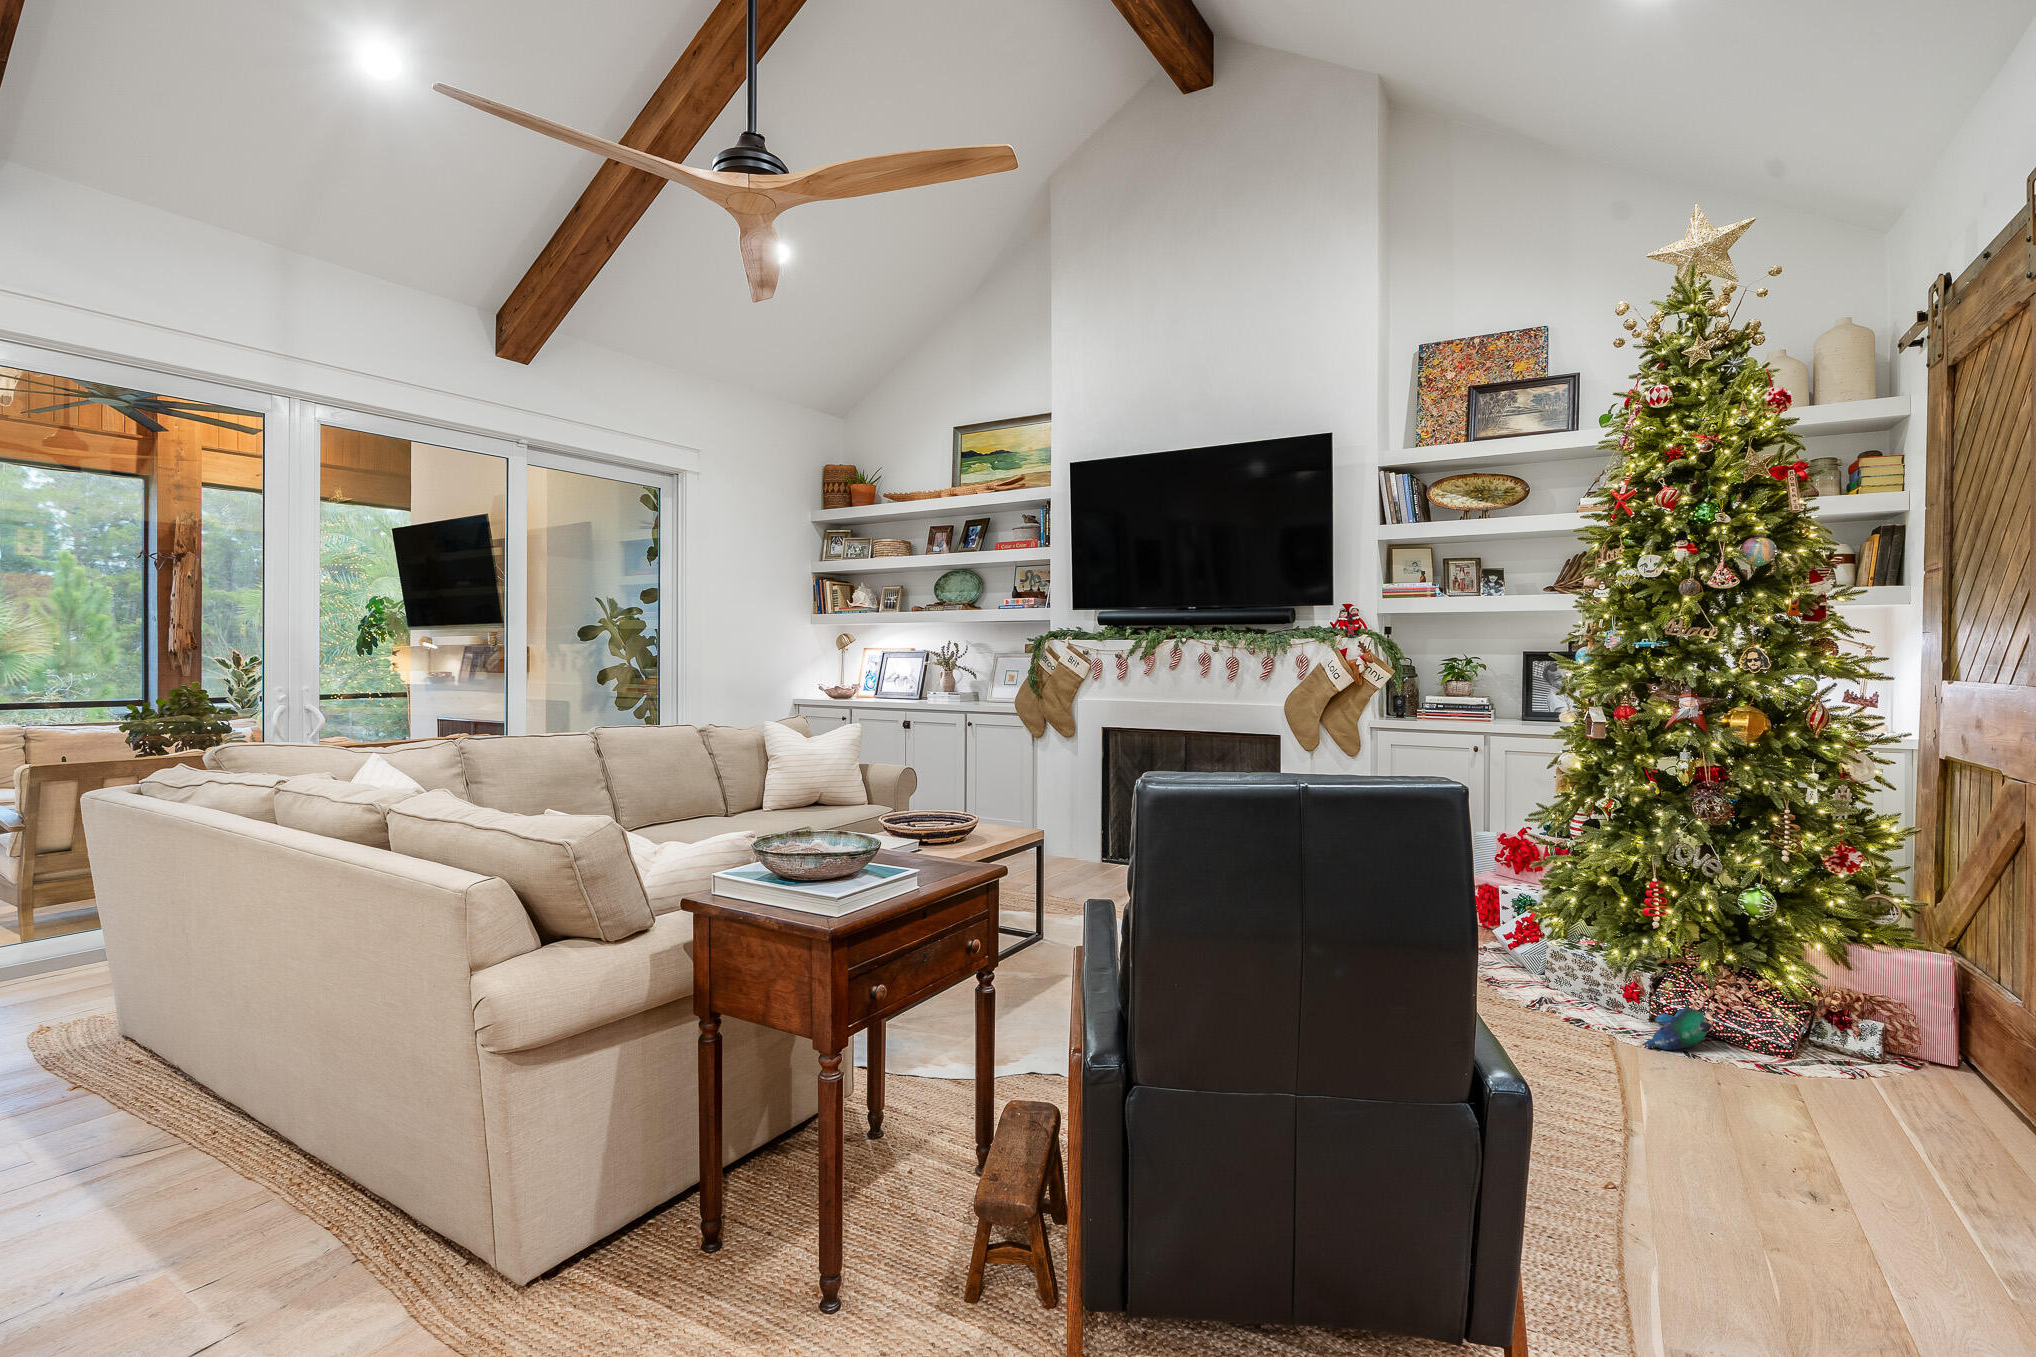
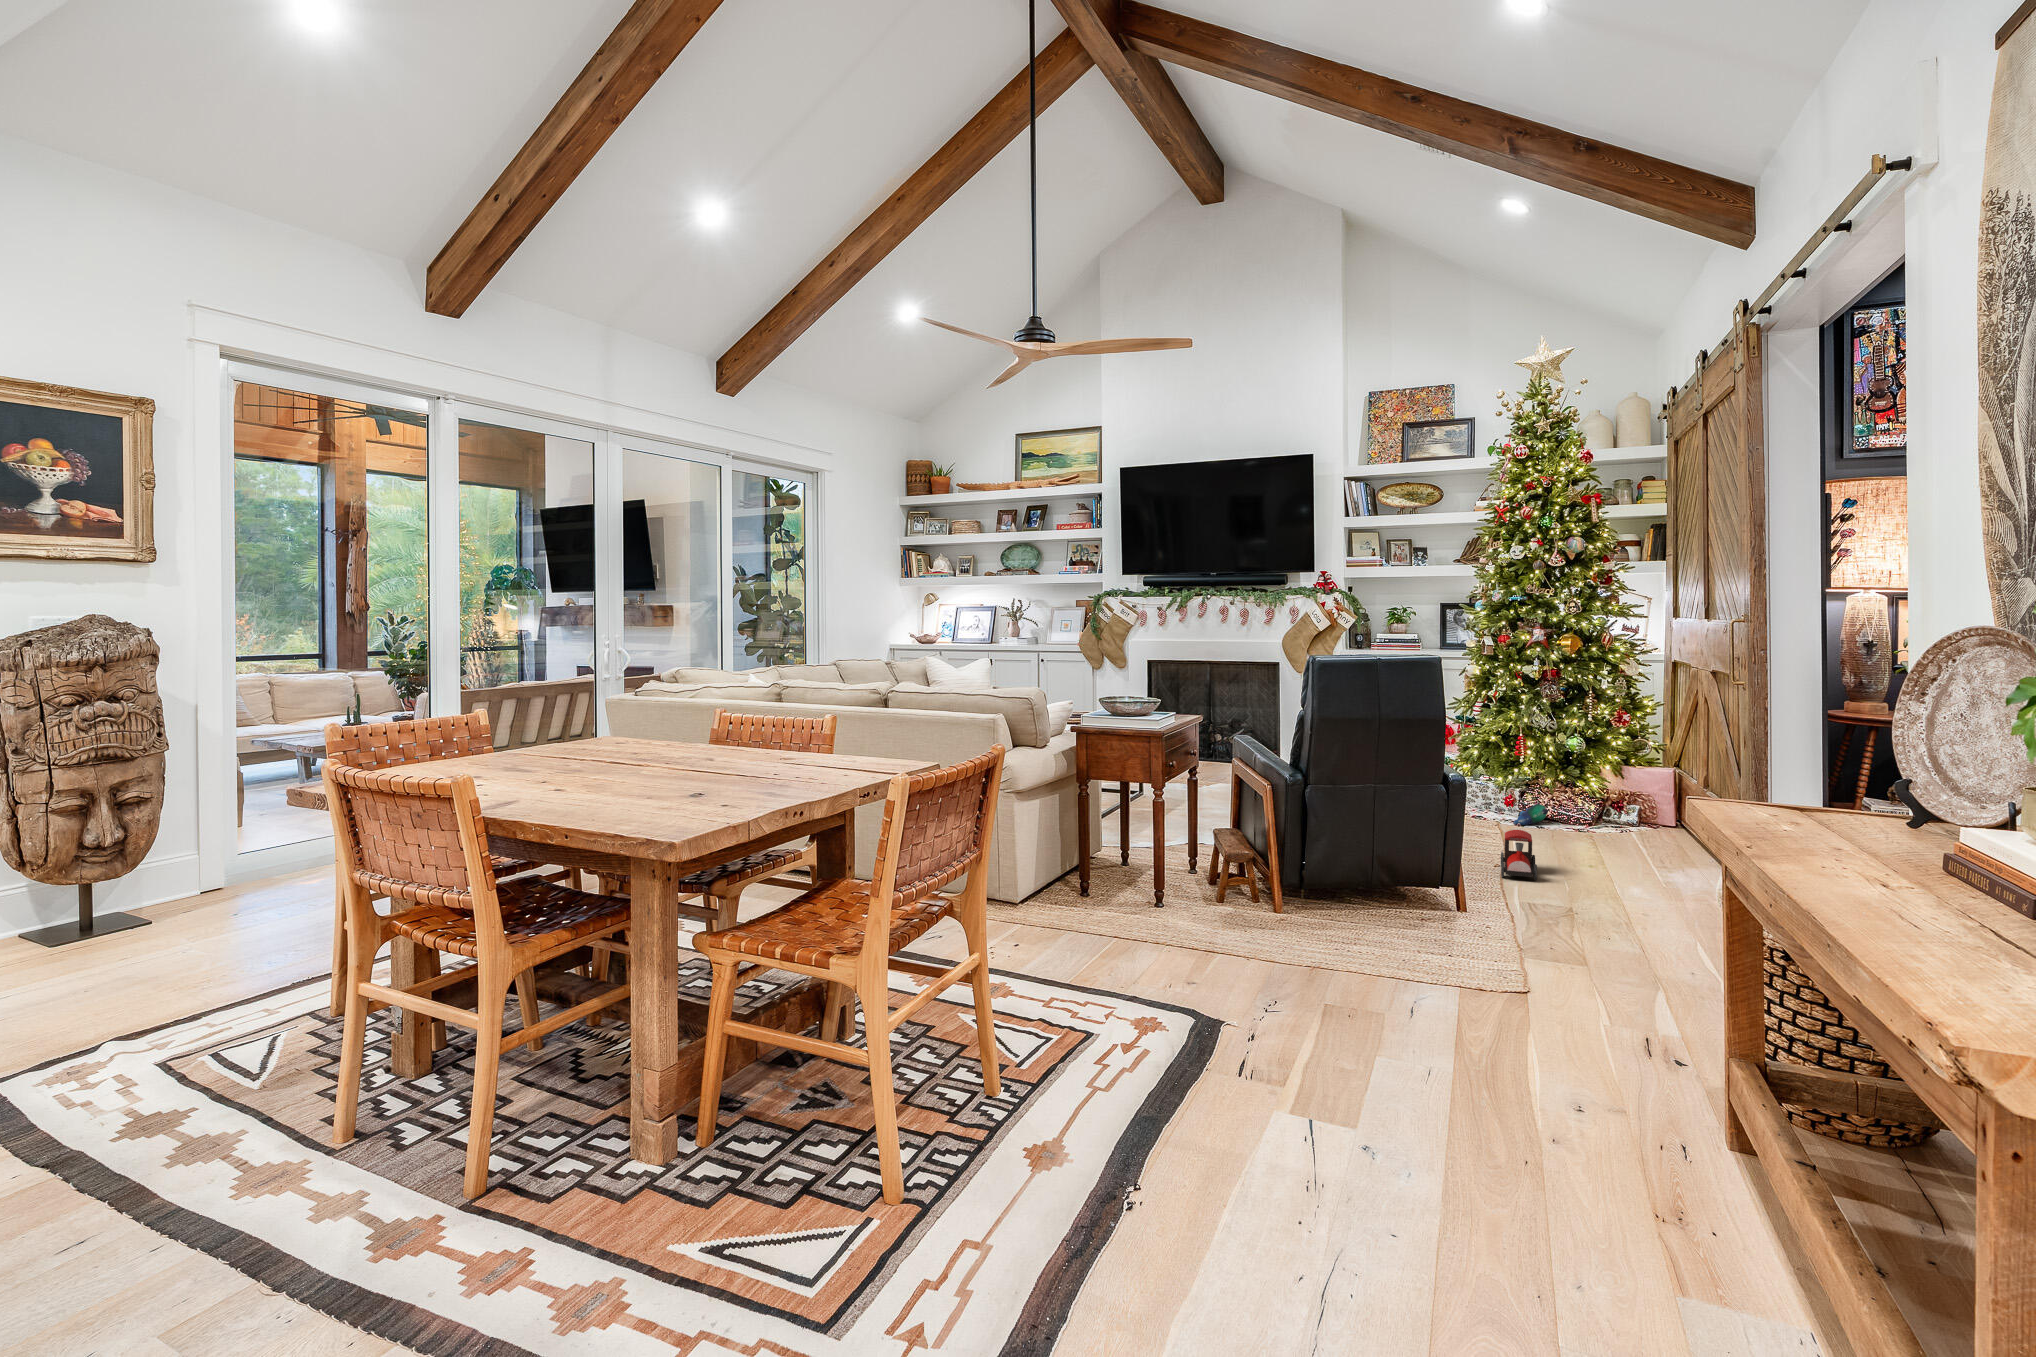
toy train: none [1623,1118,1709,1258] -> present [1501,830,1537,880]

